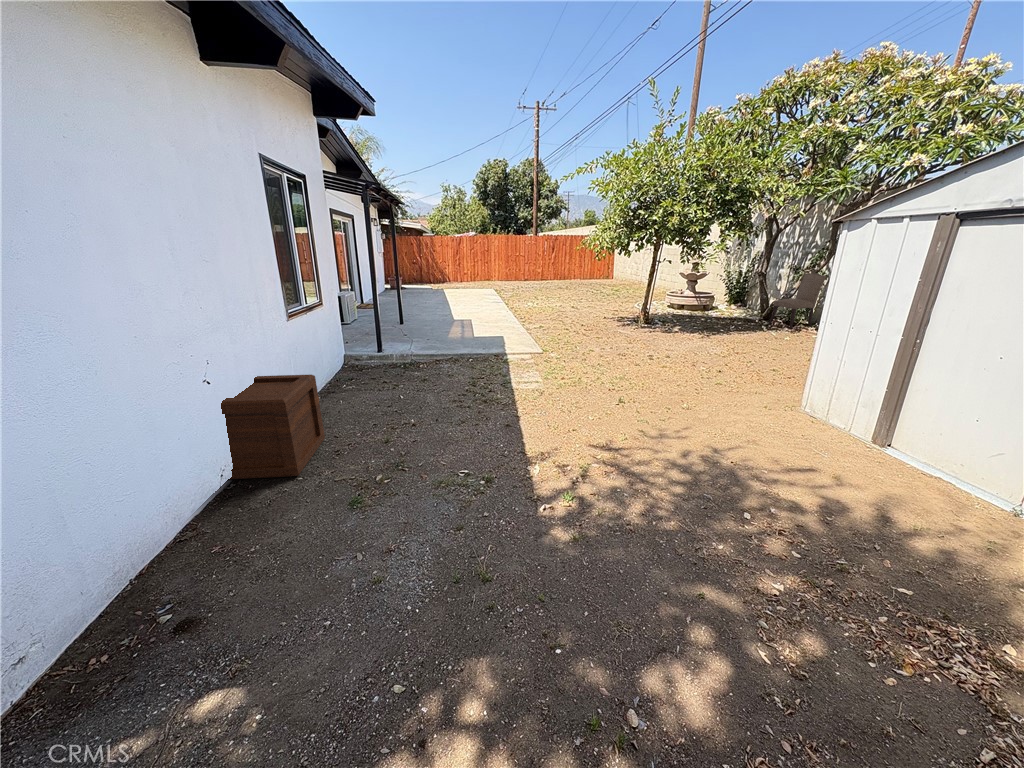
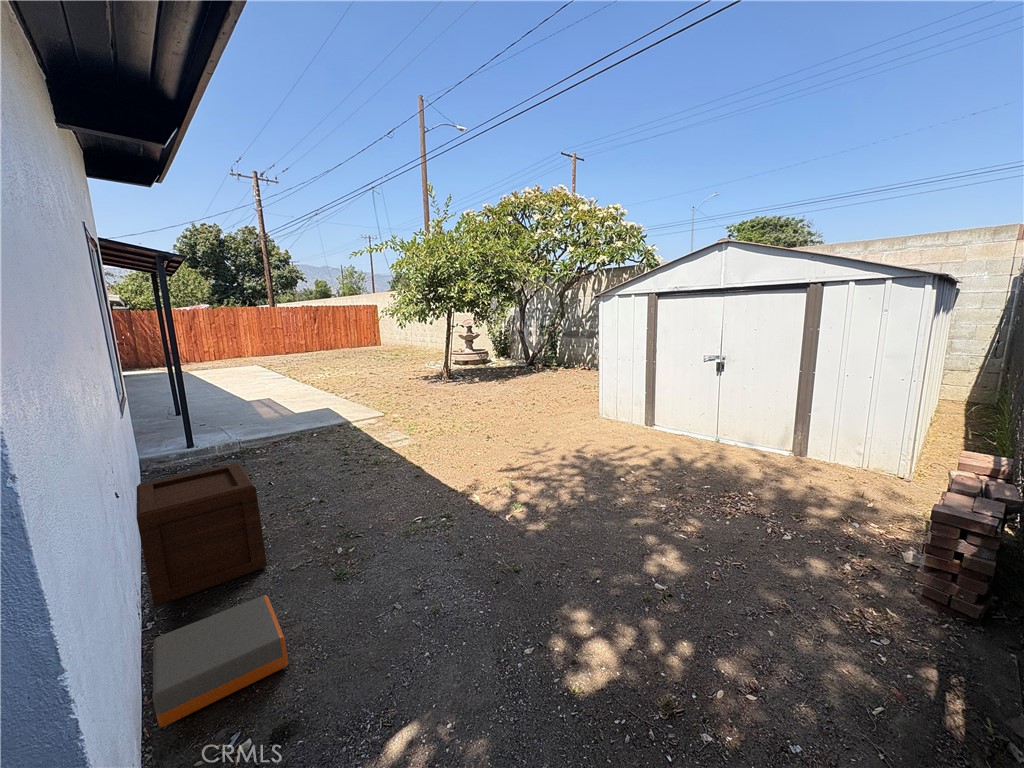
chair: present [769,273,826,328] -> none [536,329,564,370]
storage box: none [84,506,244,590] -> present [153,595,288,727]

